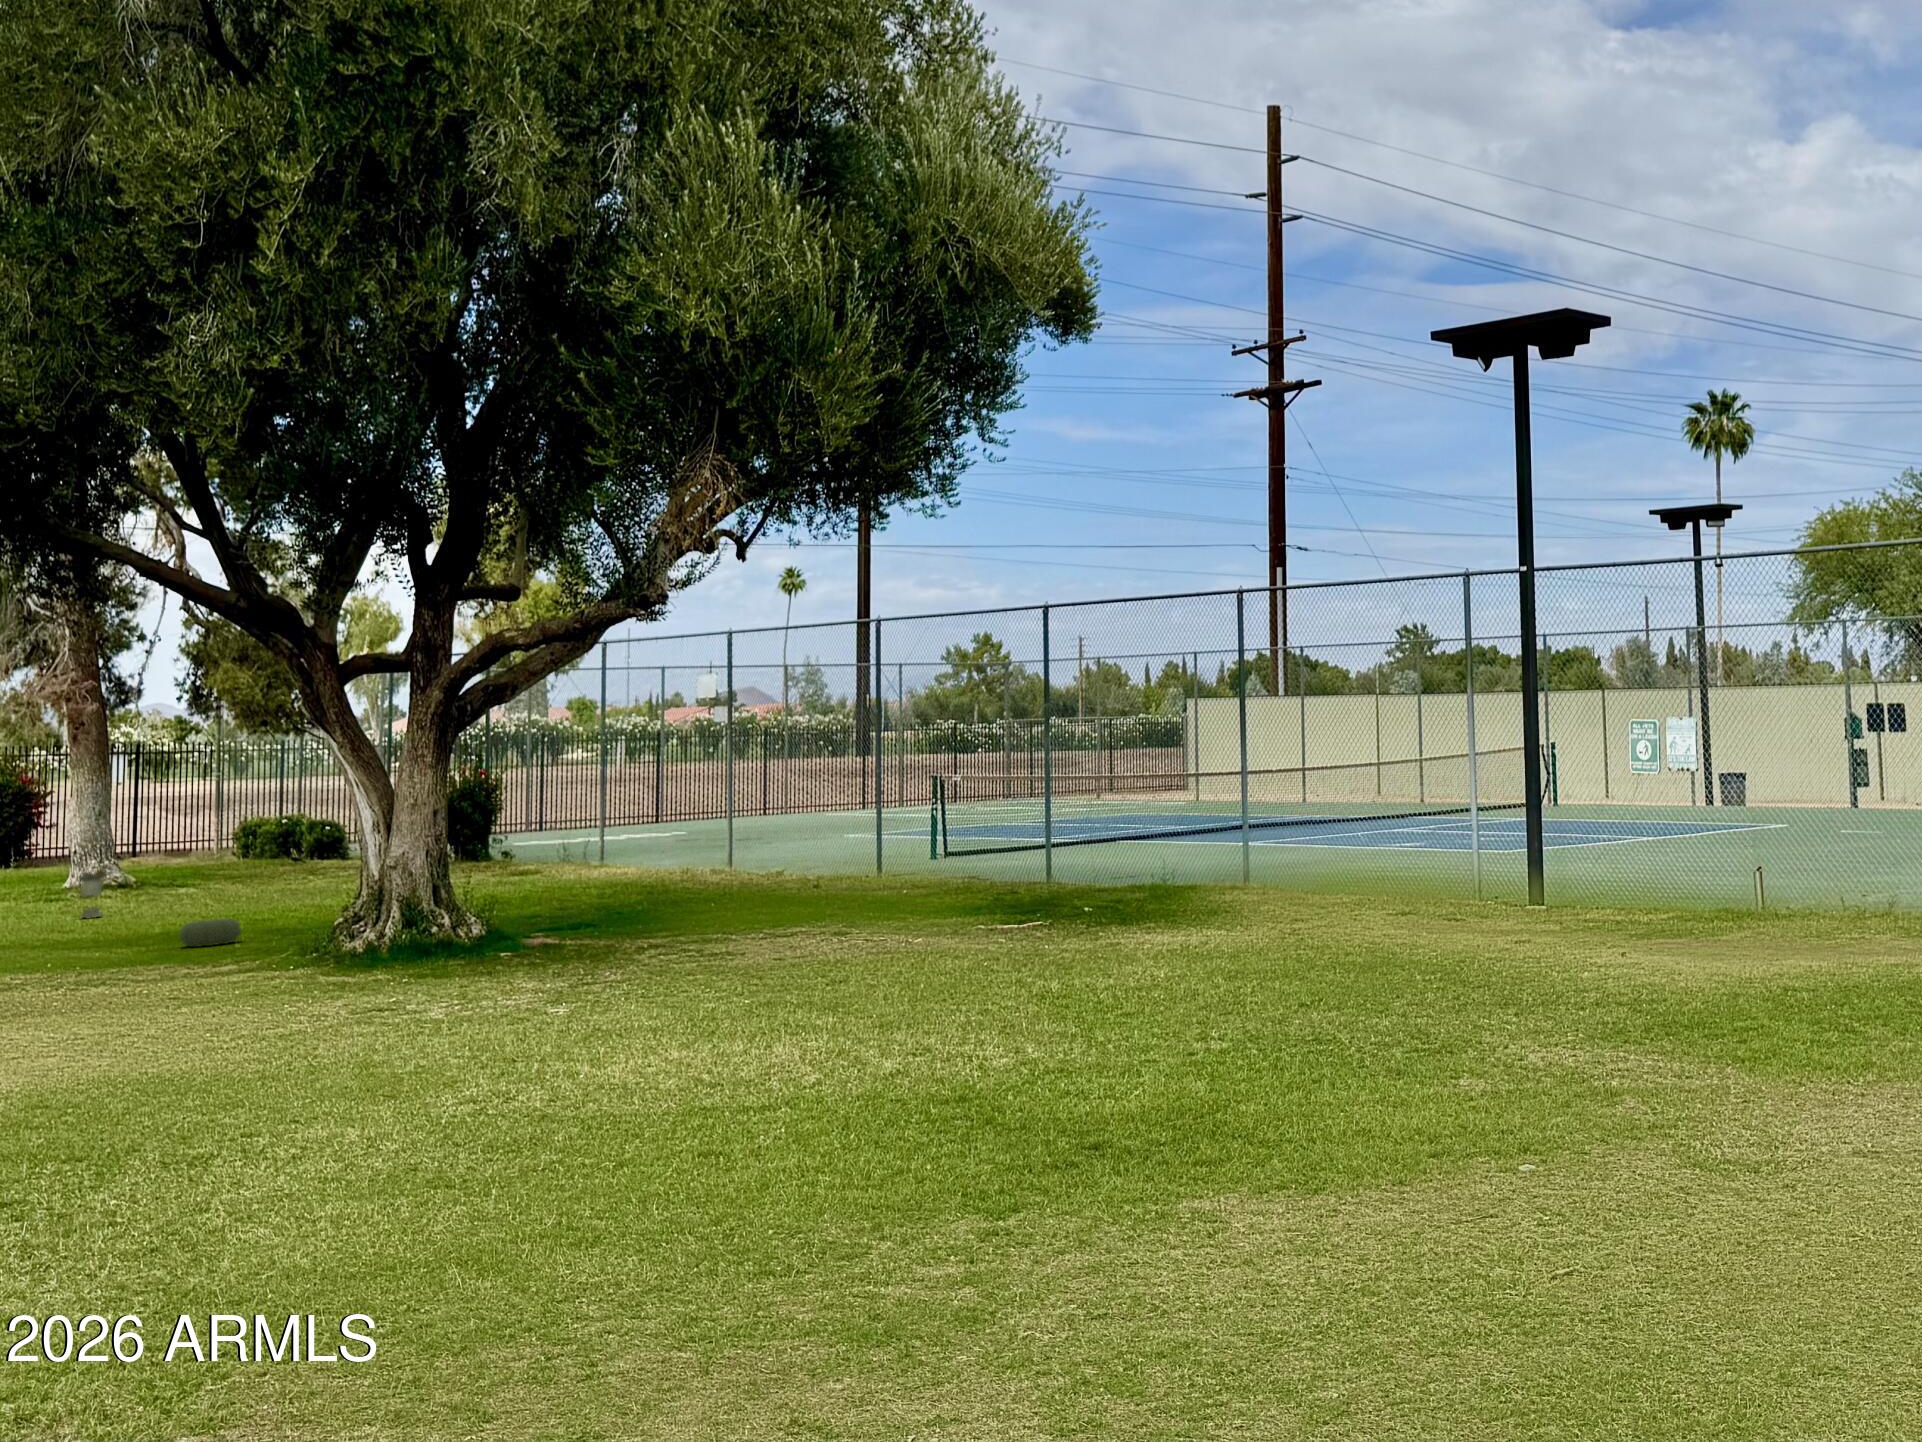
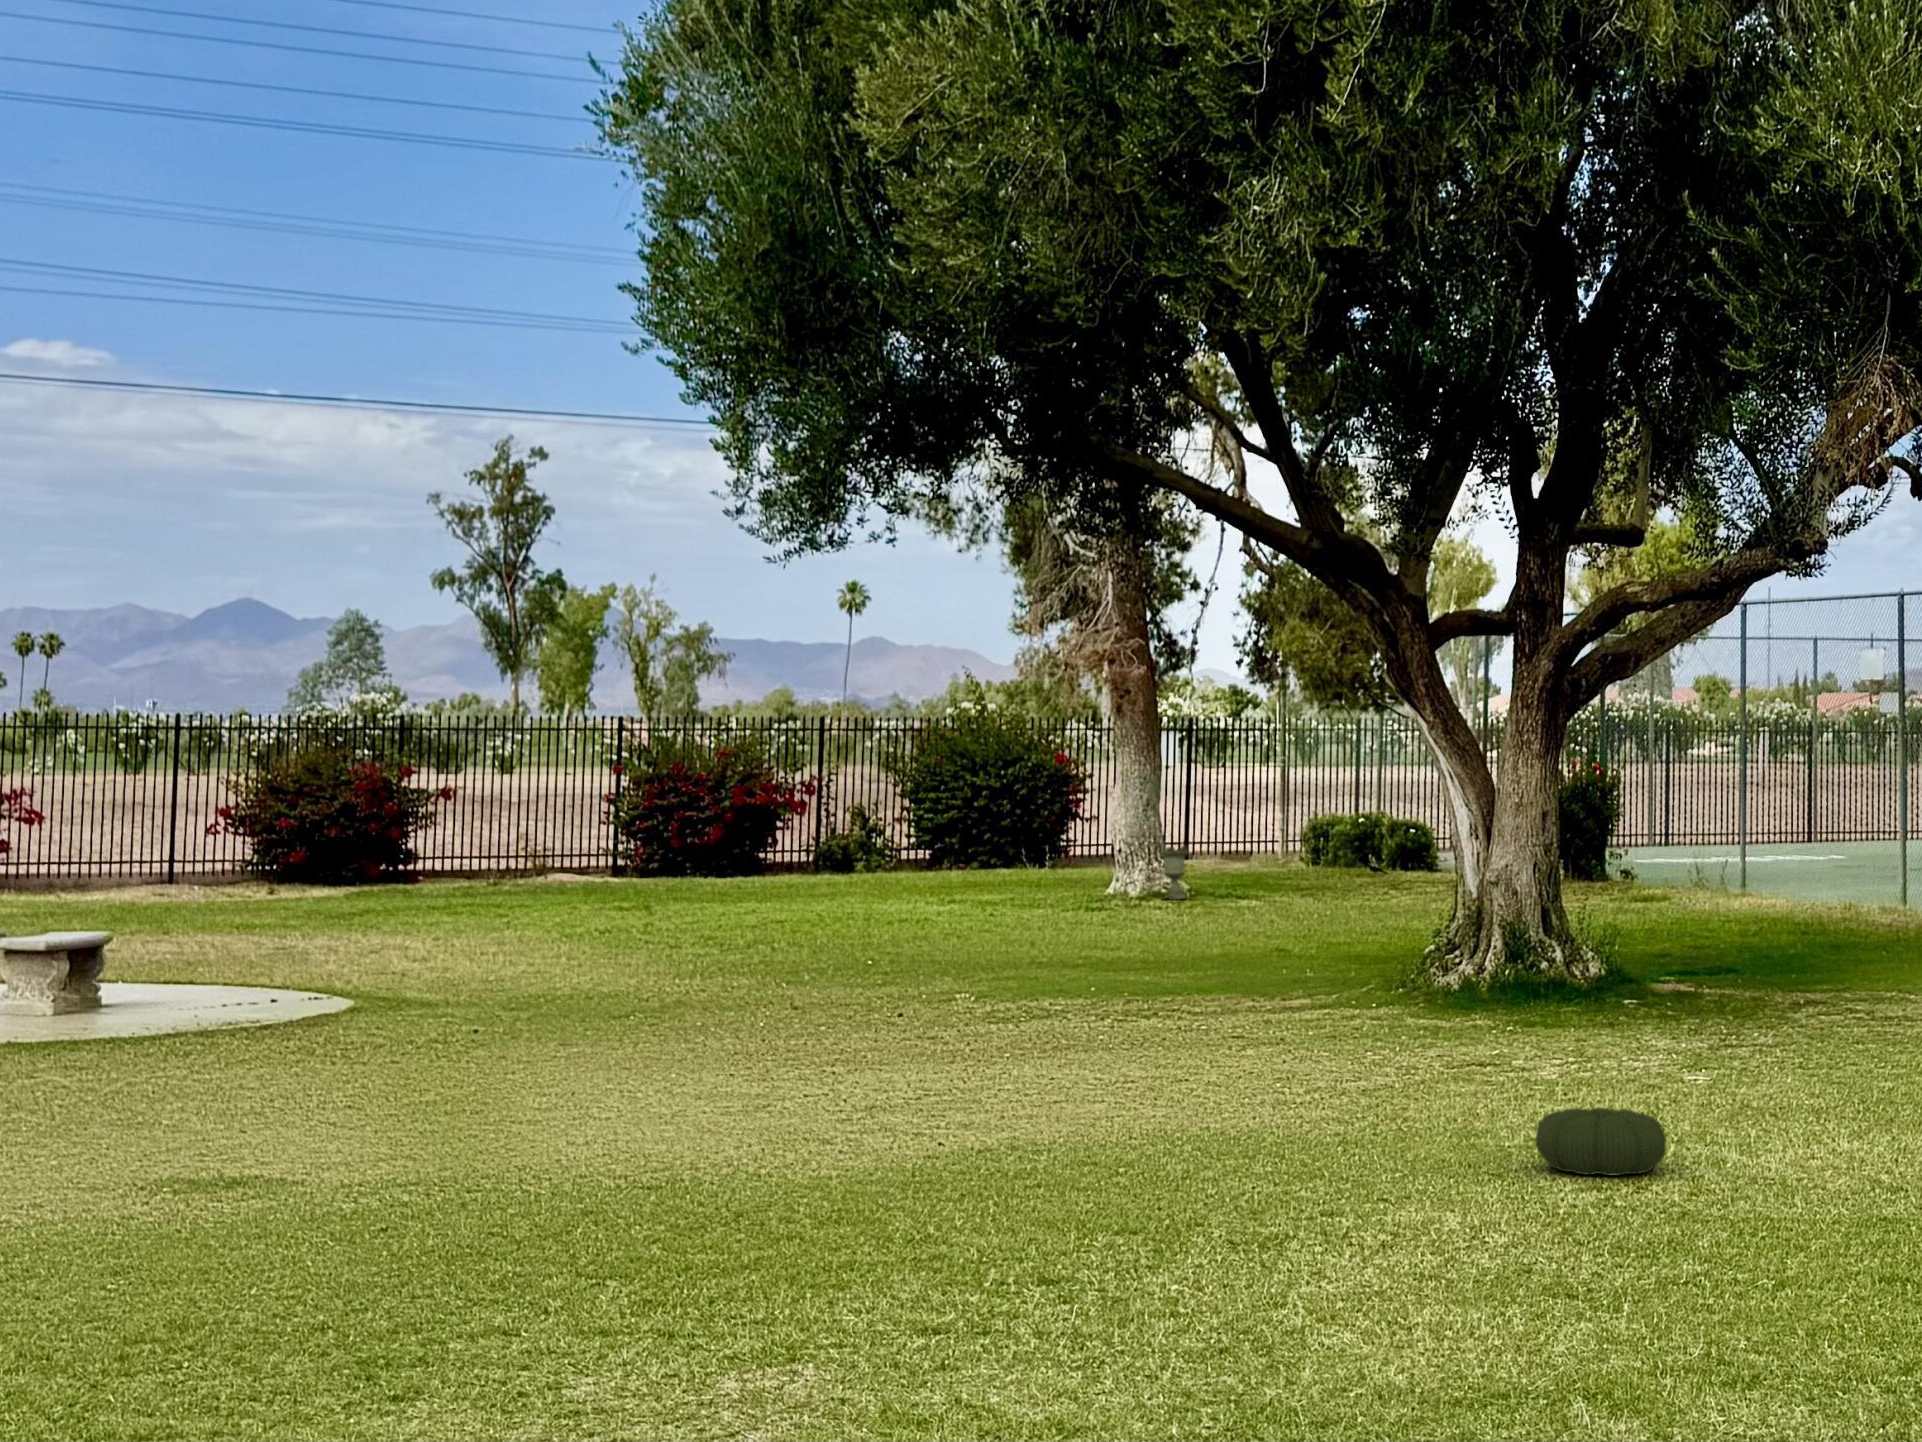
pouf: present [180,919,241,947] -> present [1536,1108,1666,1176]

